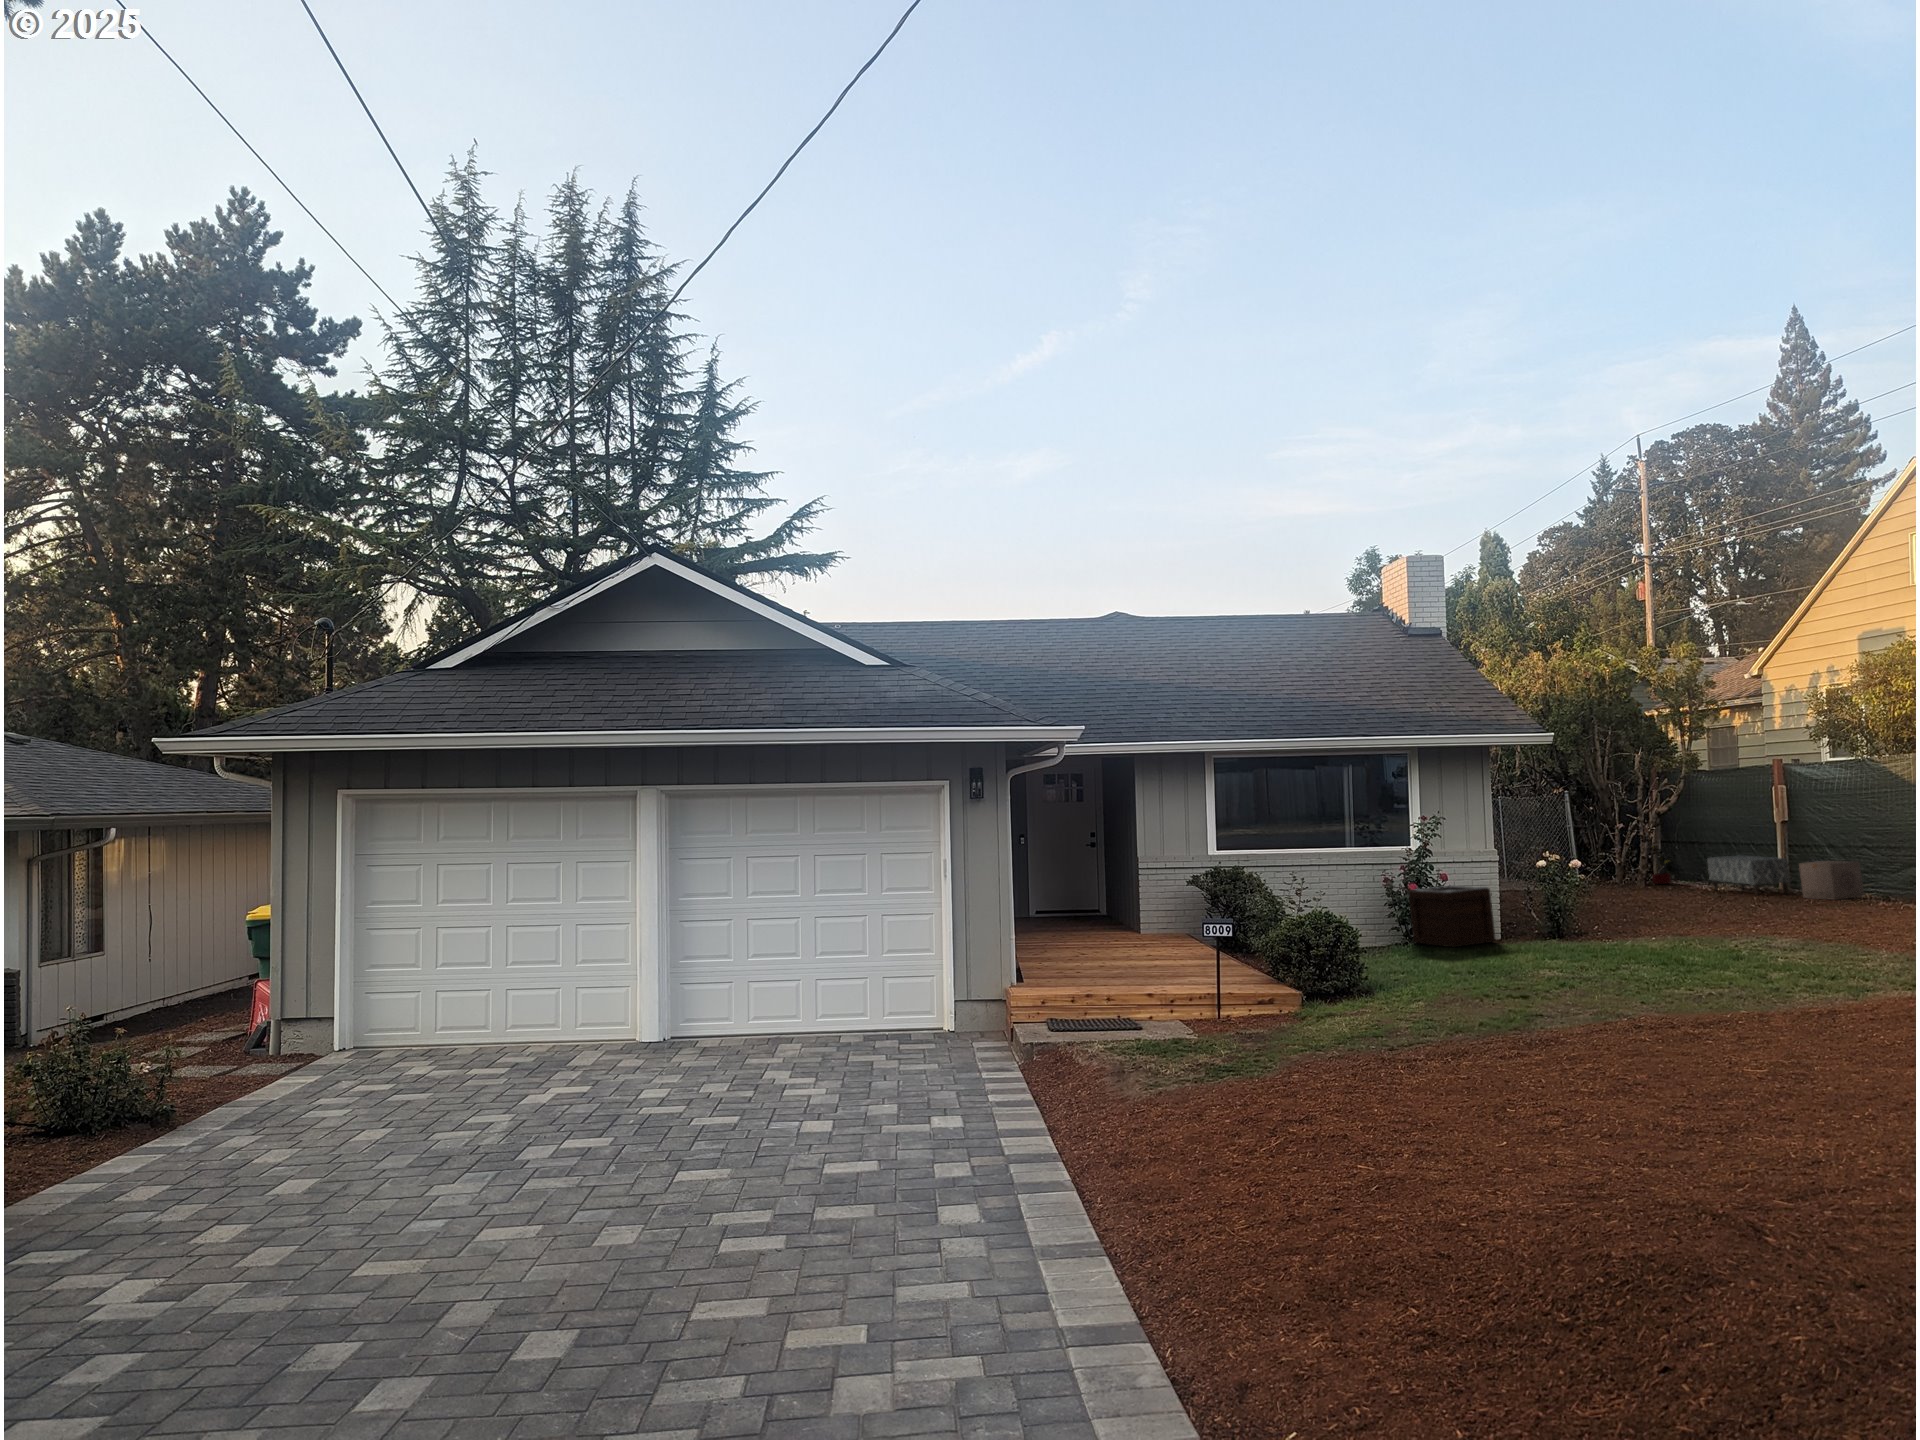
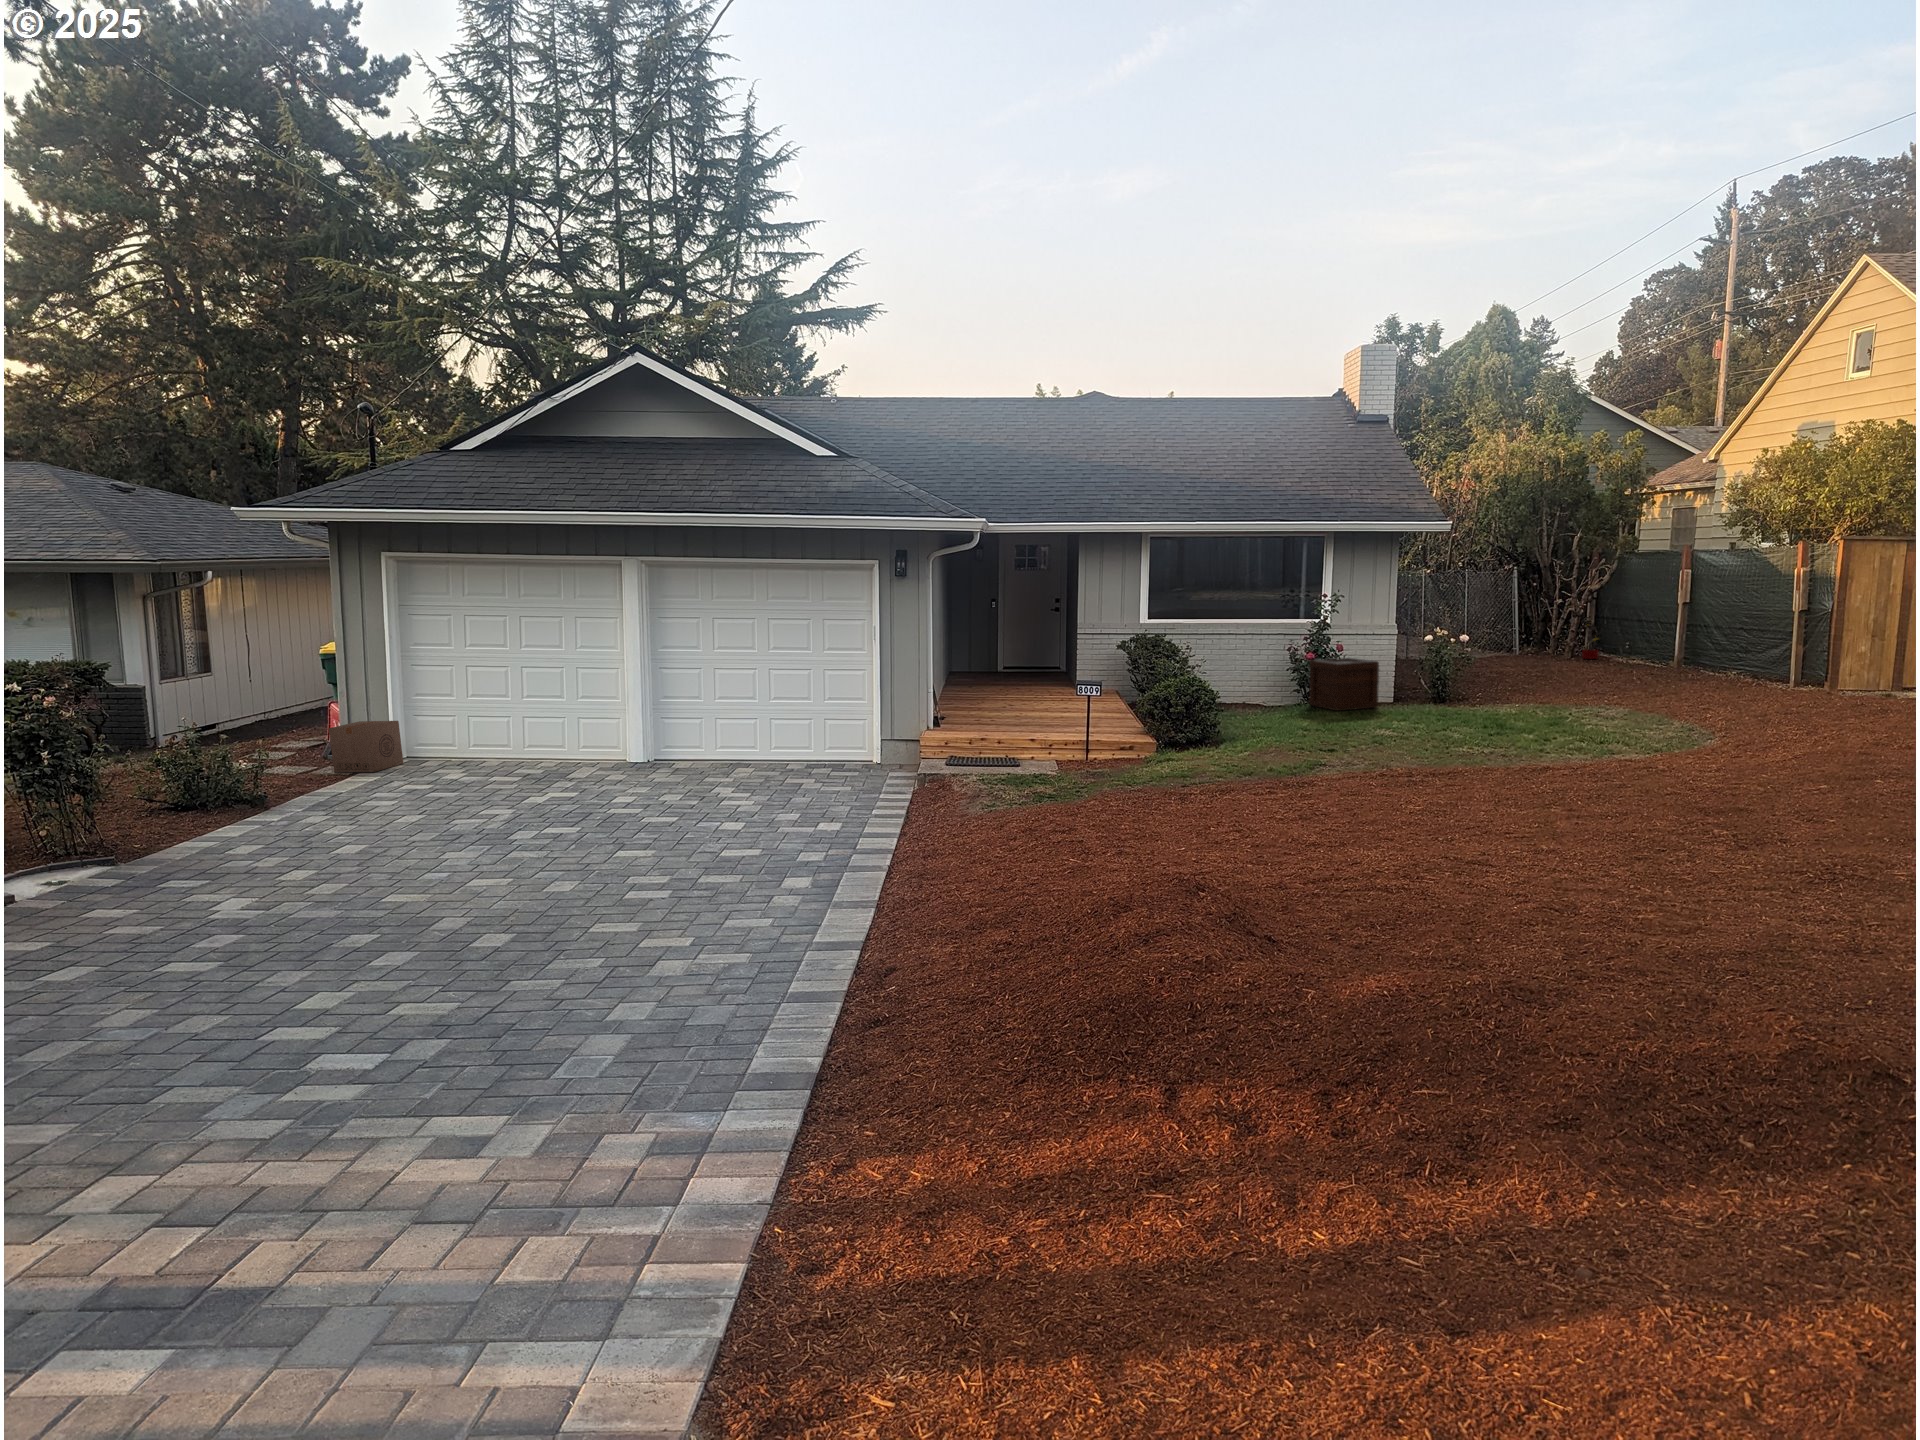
bench: present [1707,855,1790,895] -> none [1624,637,1691,675]
cardboard box: present [1799,861,1864,900] -> present [329,721,403,773]

